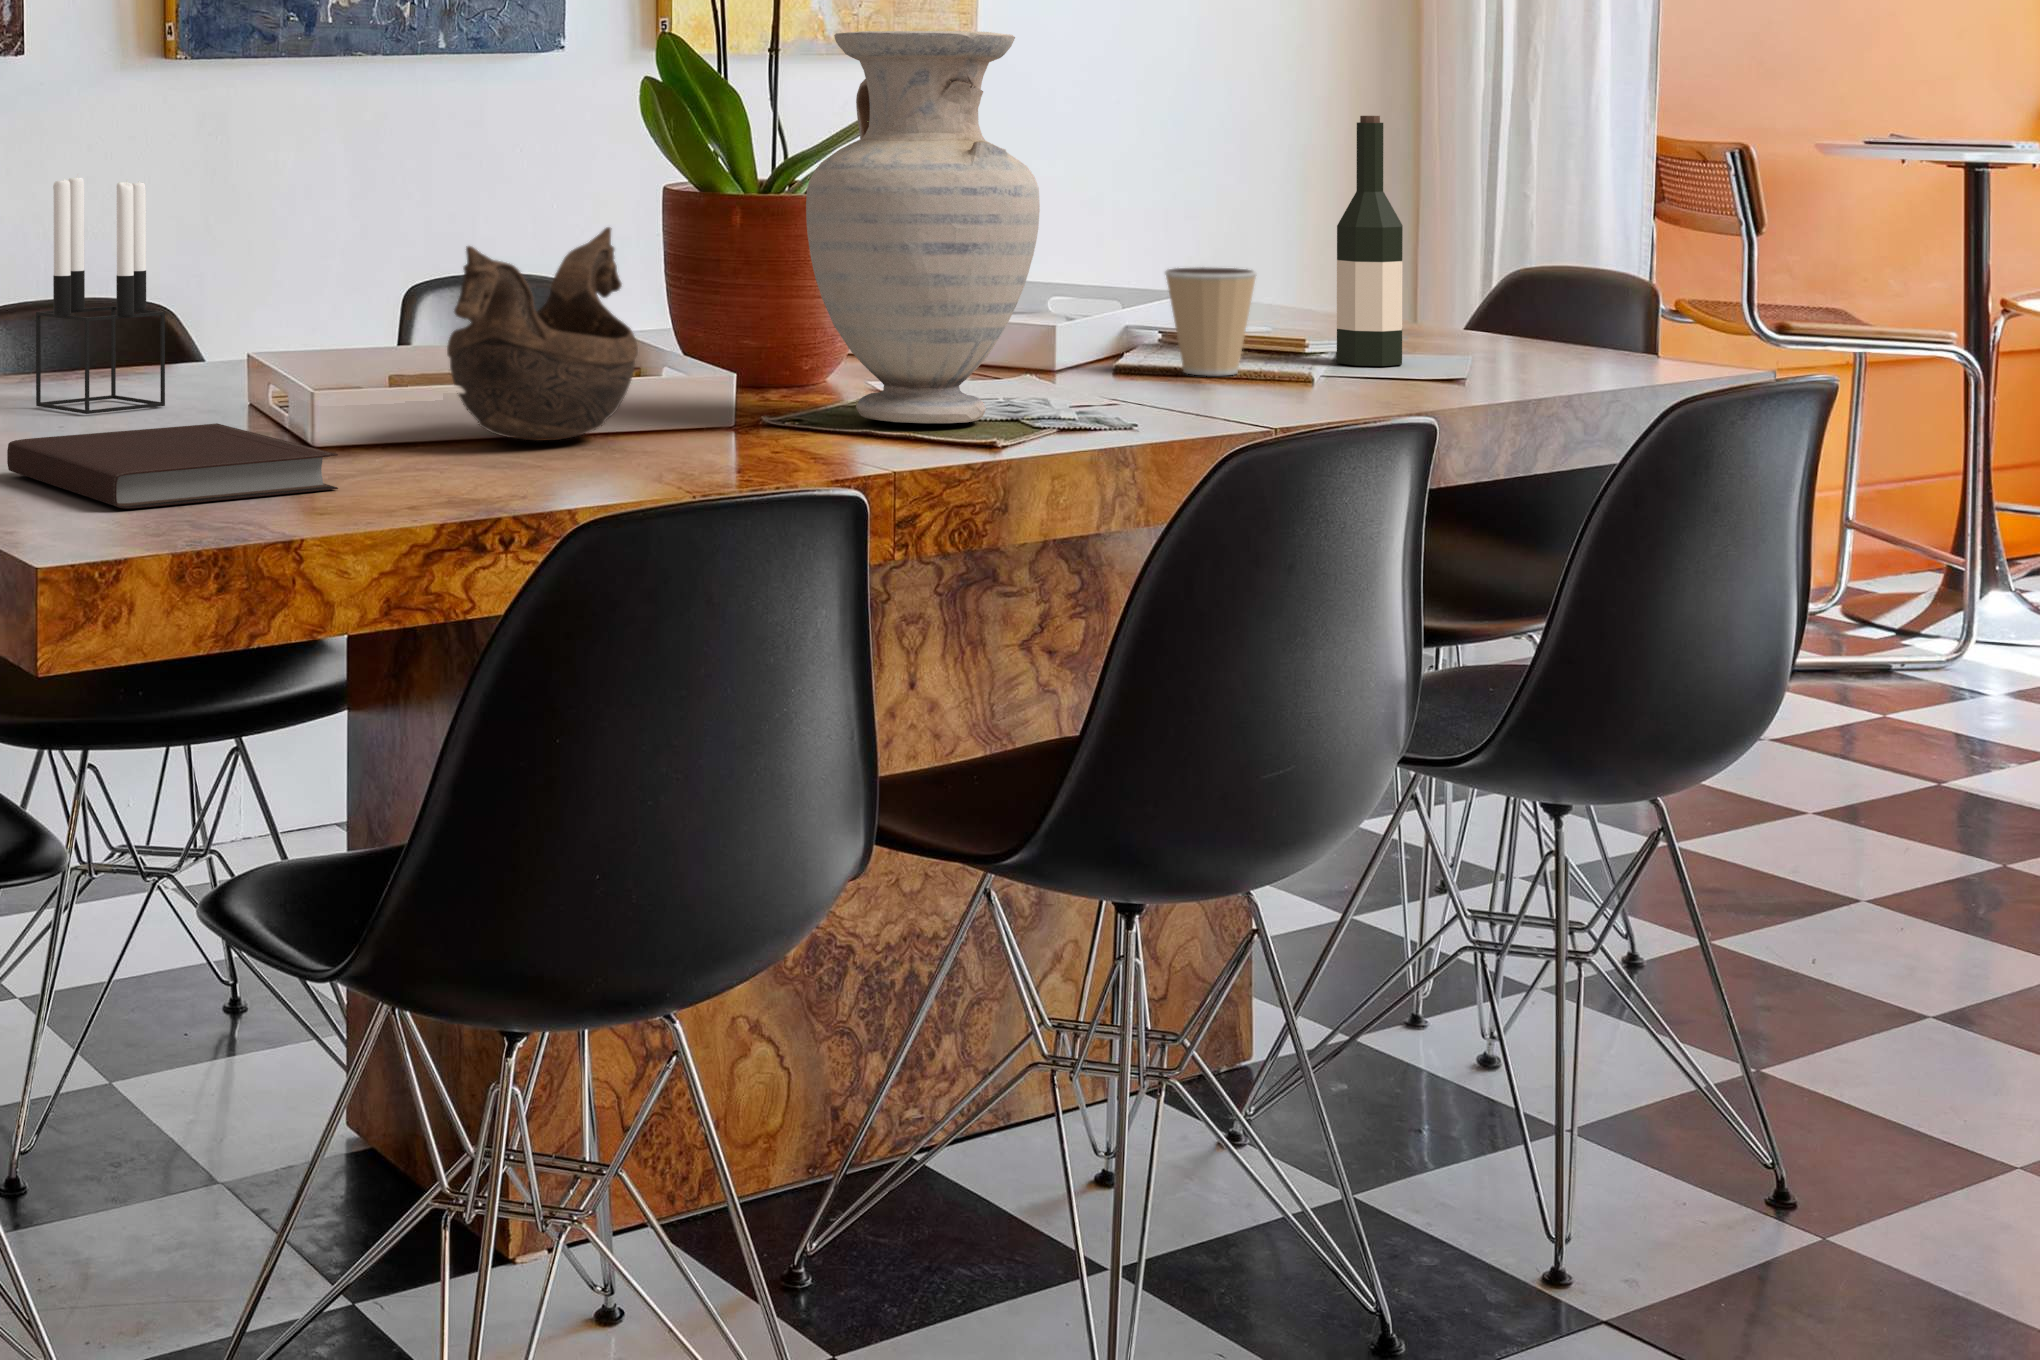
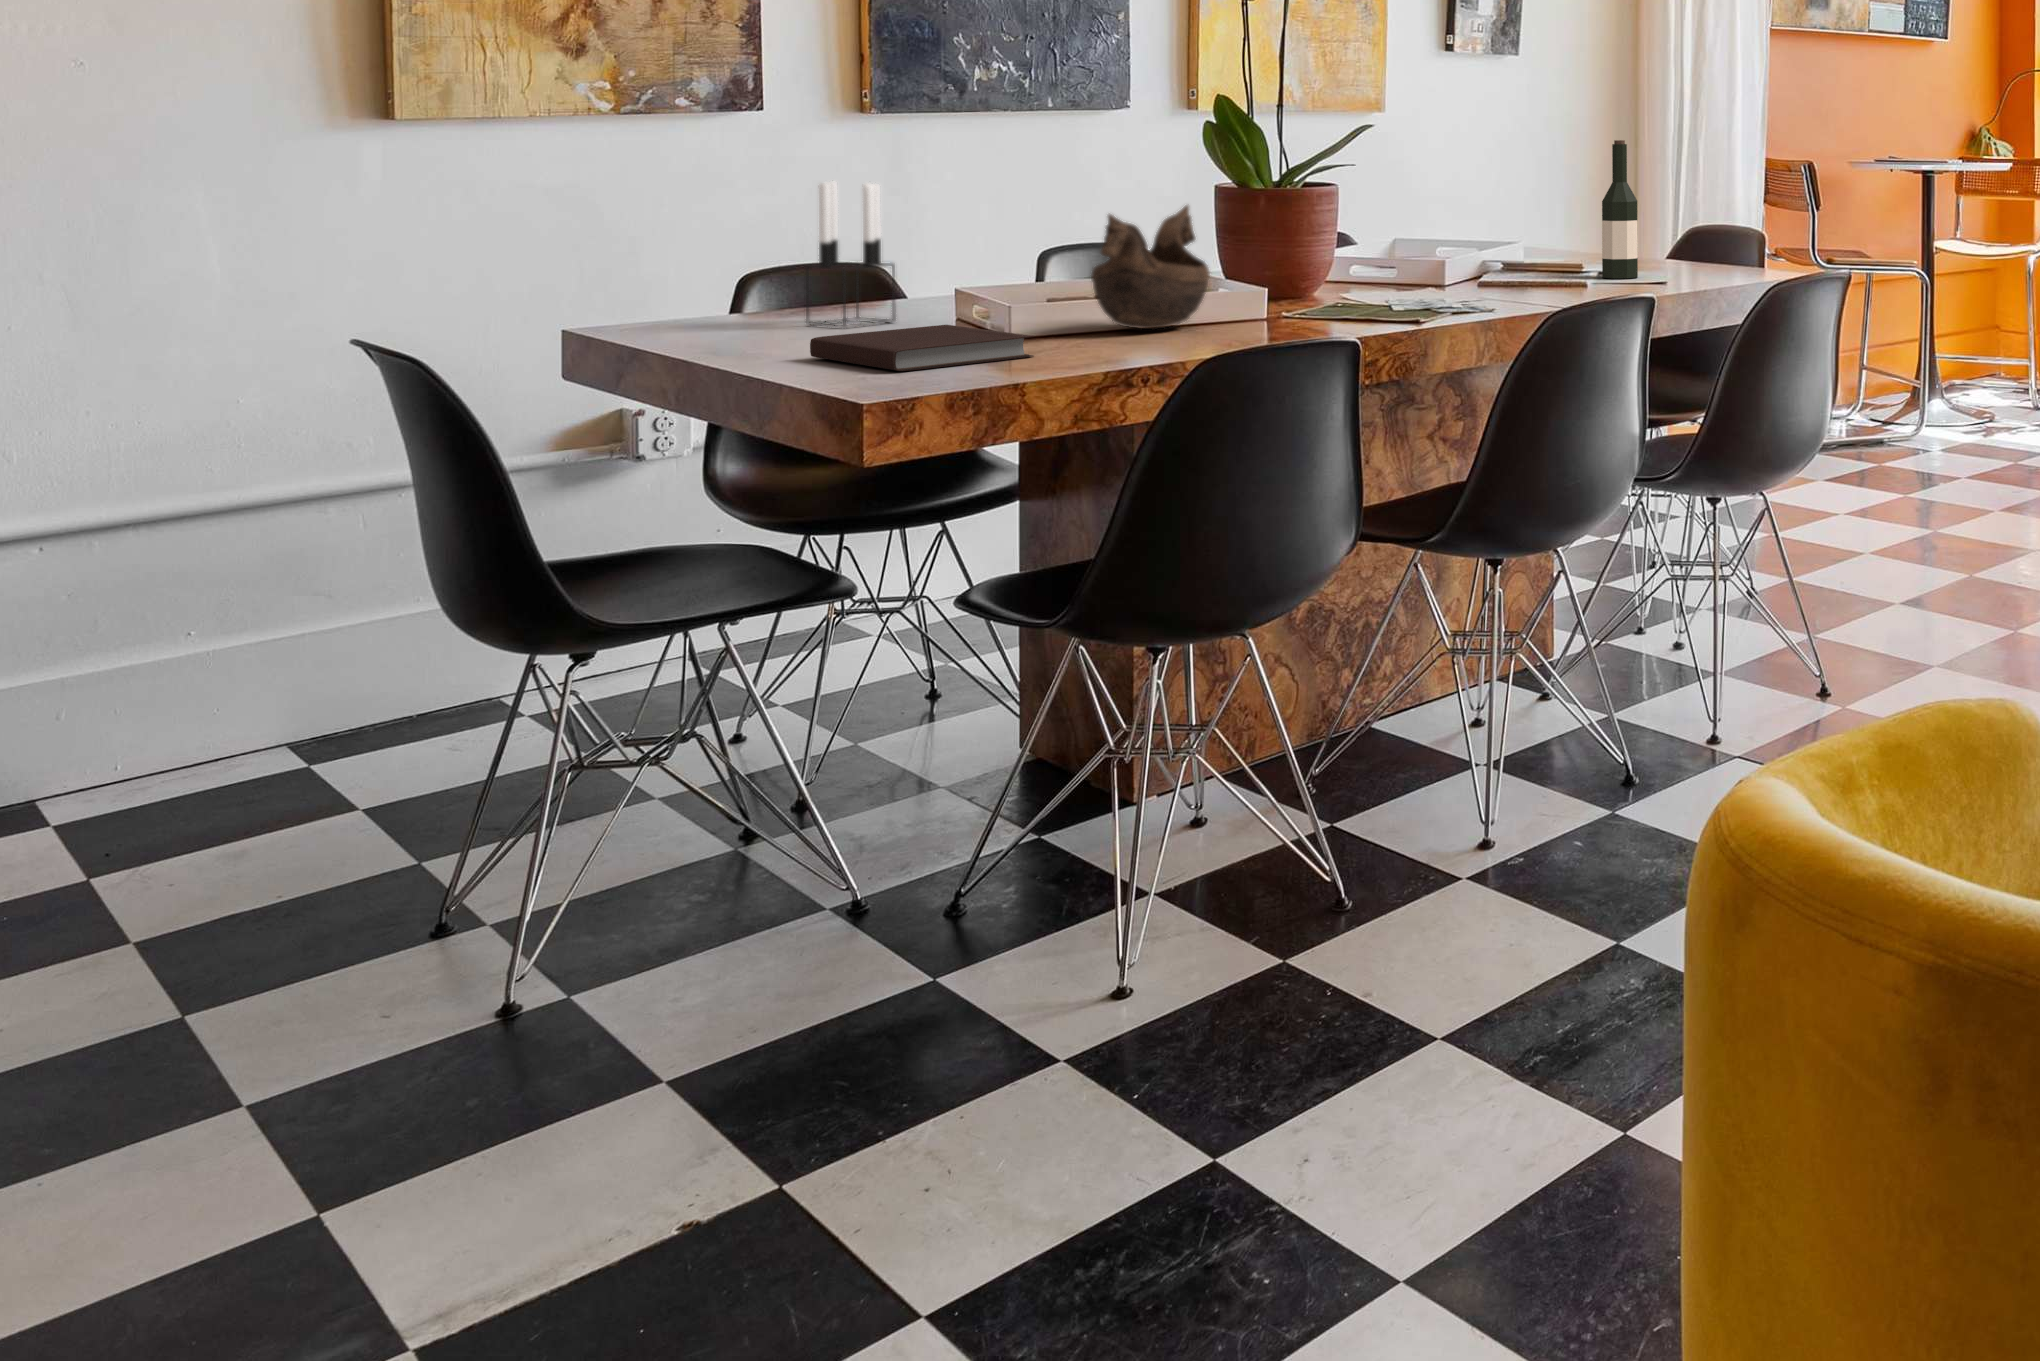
vase: present [806,31,1040,423] -> none [1307,90,1443,312]
coffee cup: present [1165,267,1257,375] -> none [1508,226,1560,286]

